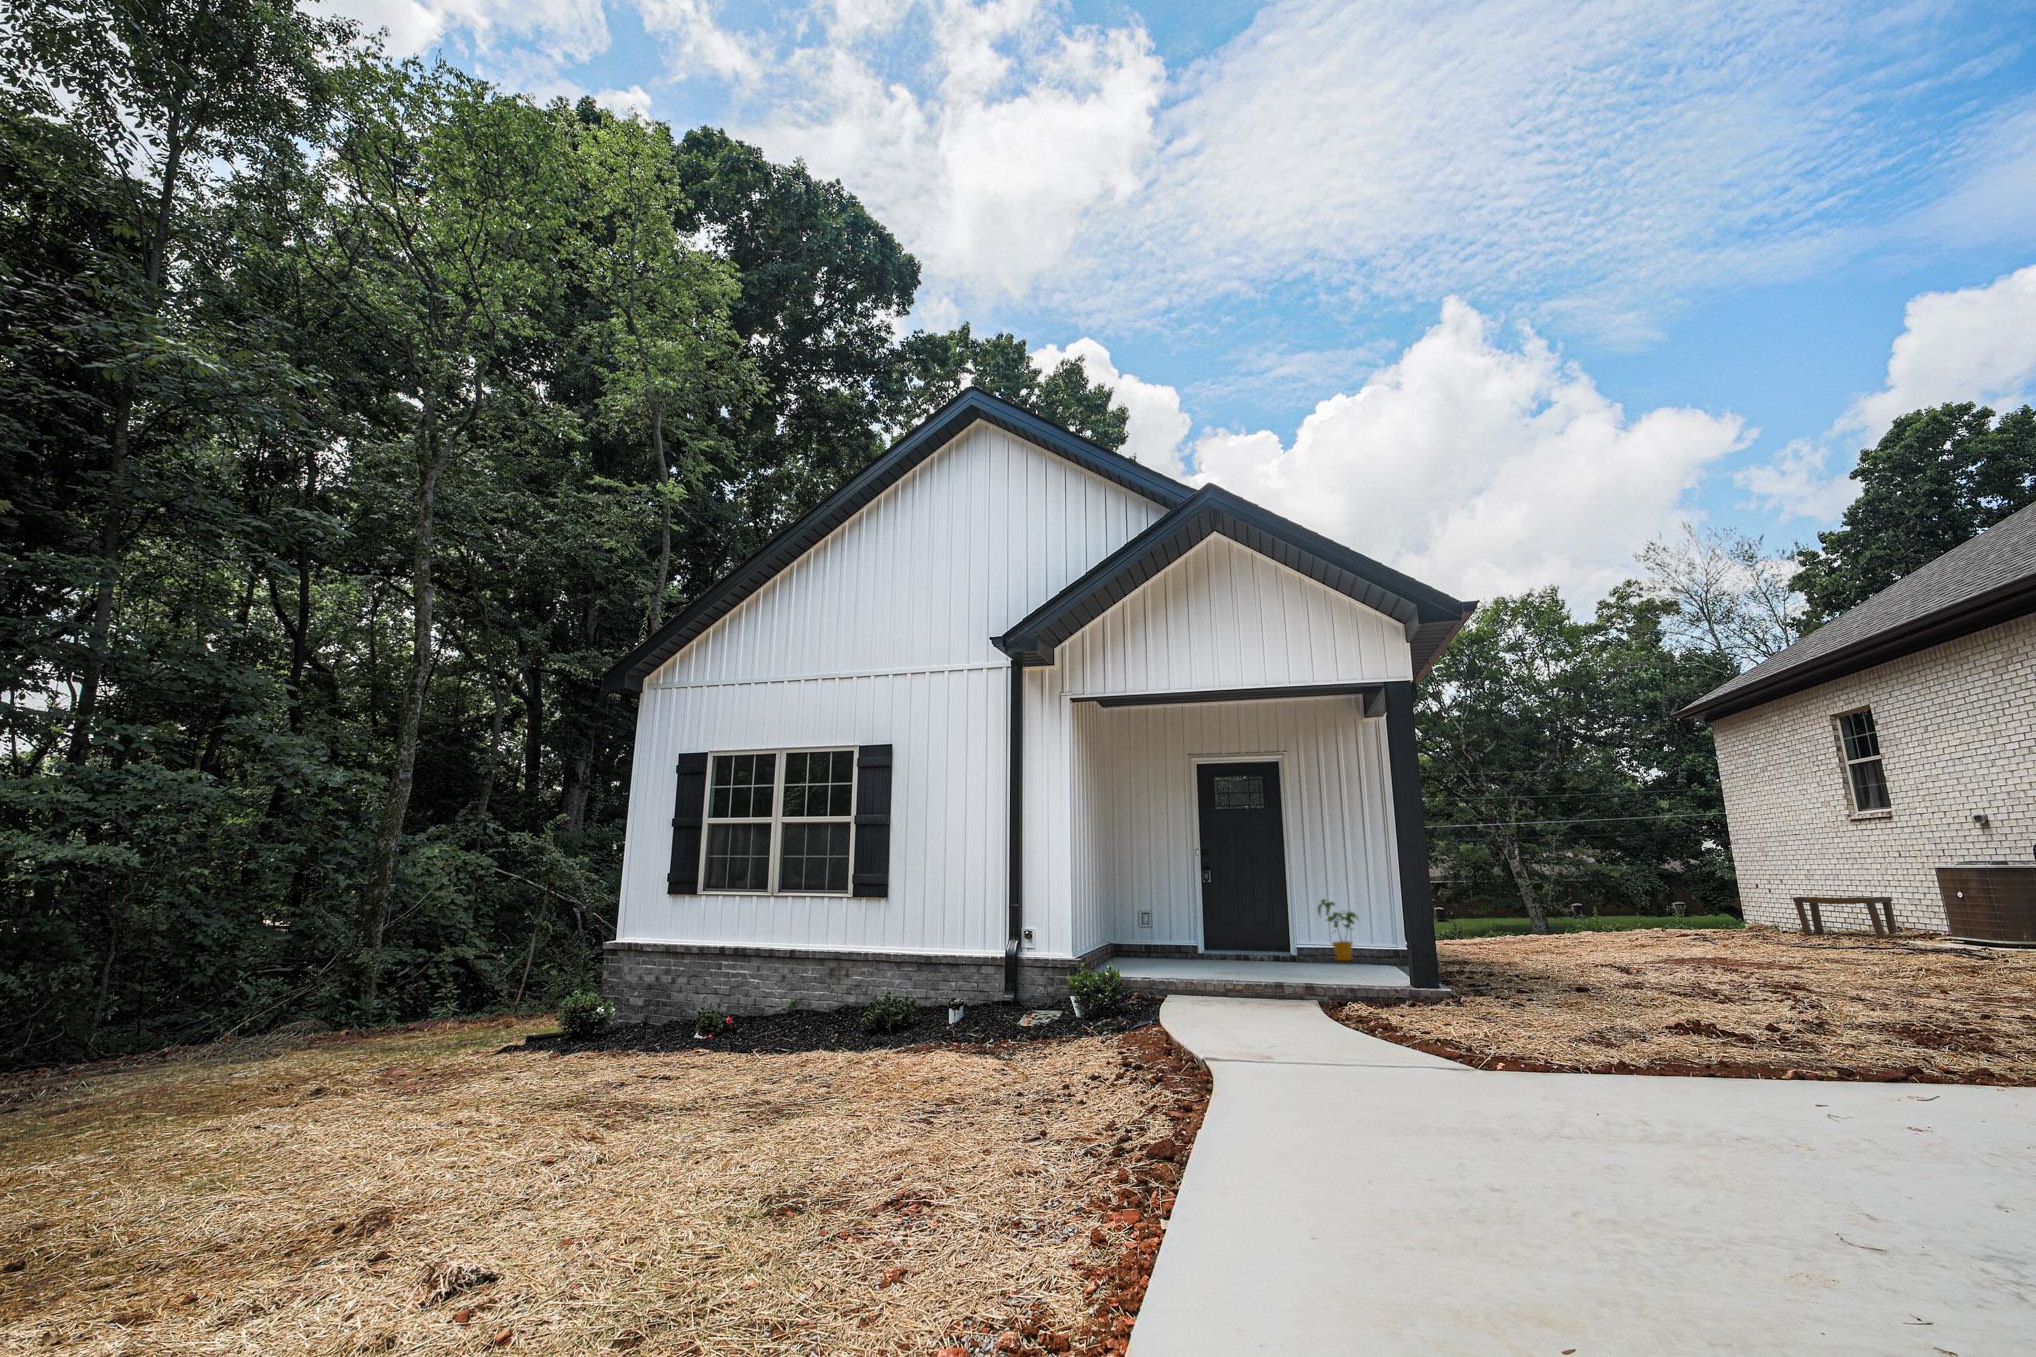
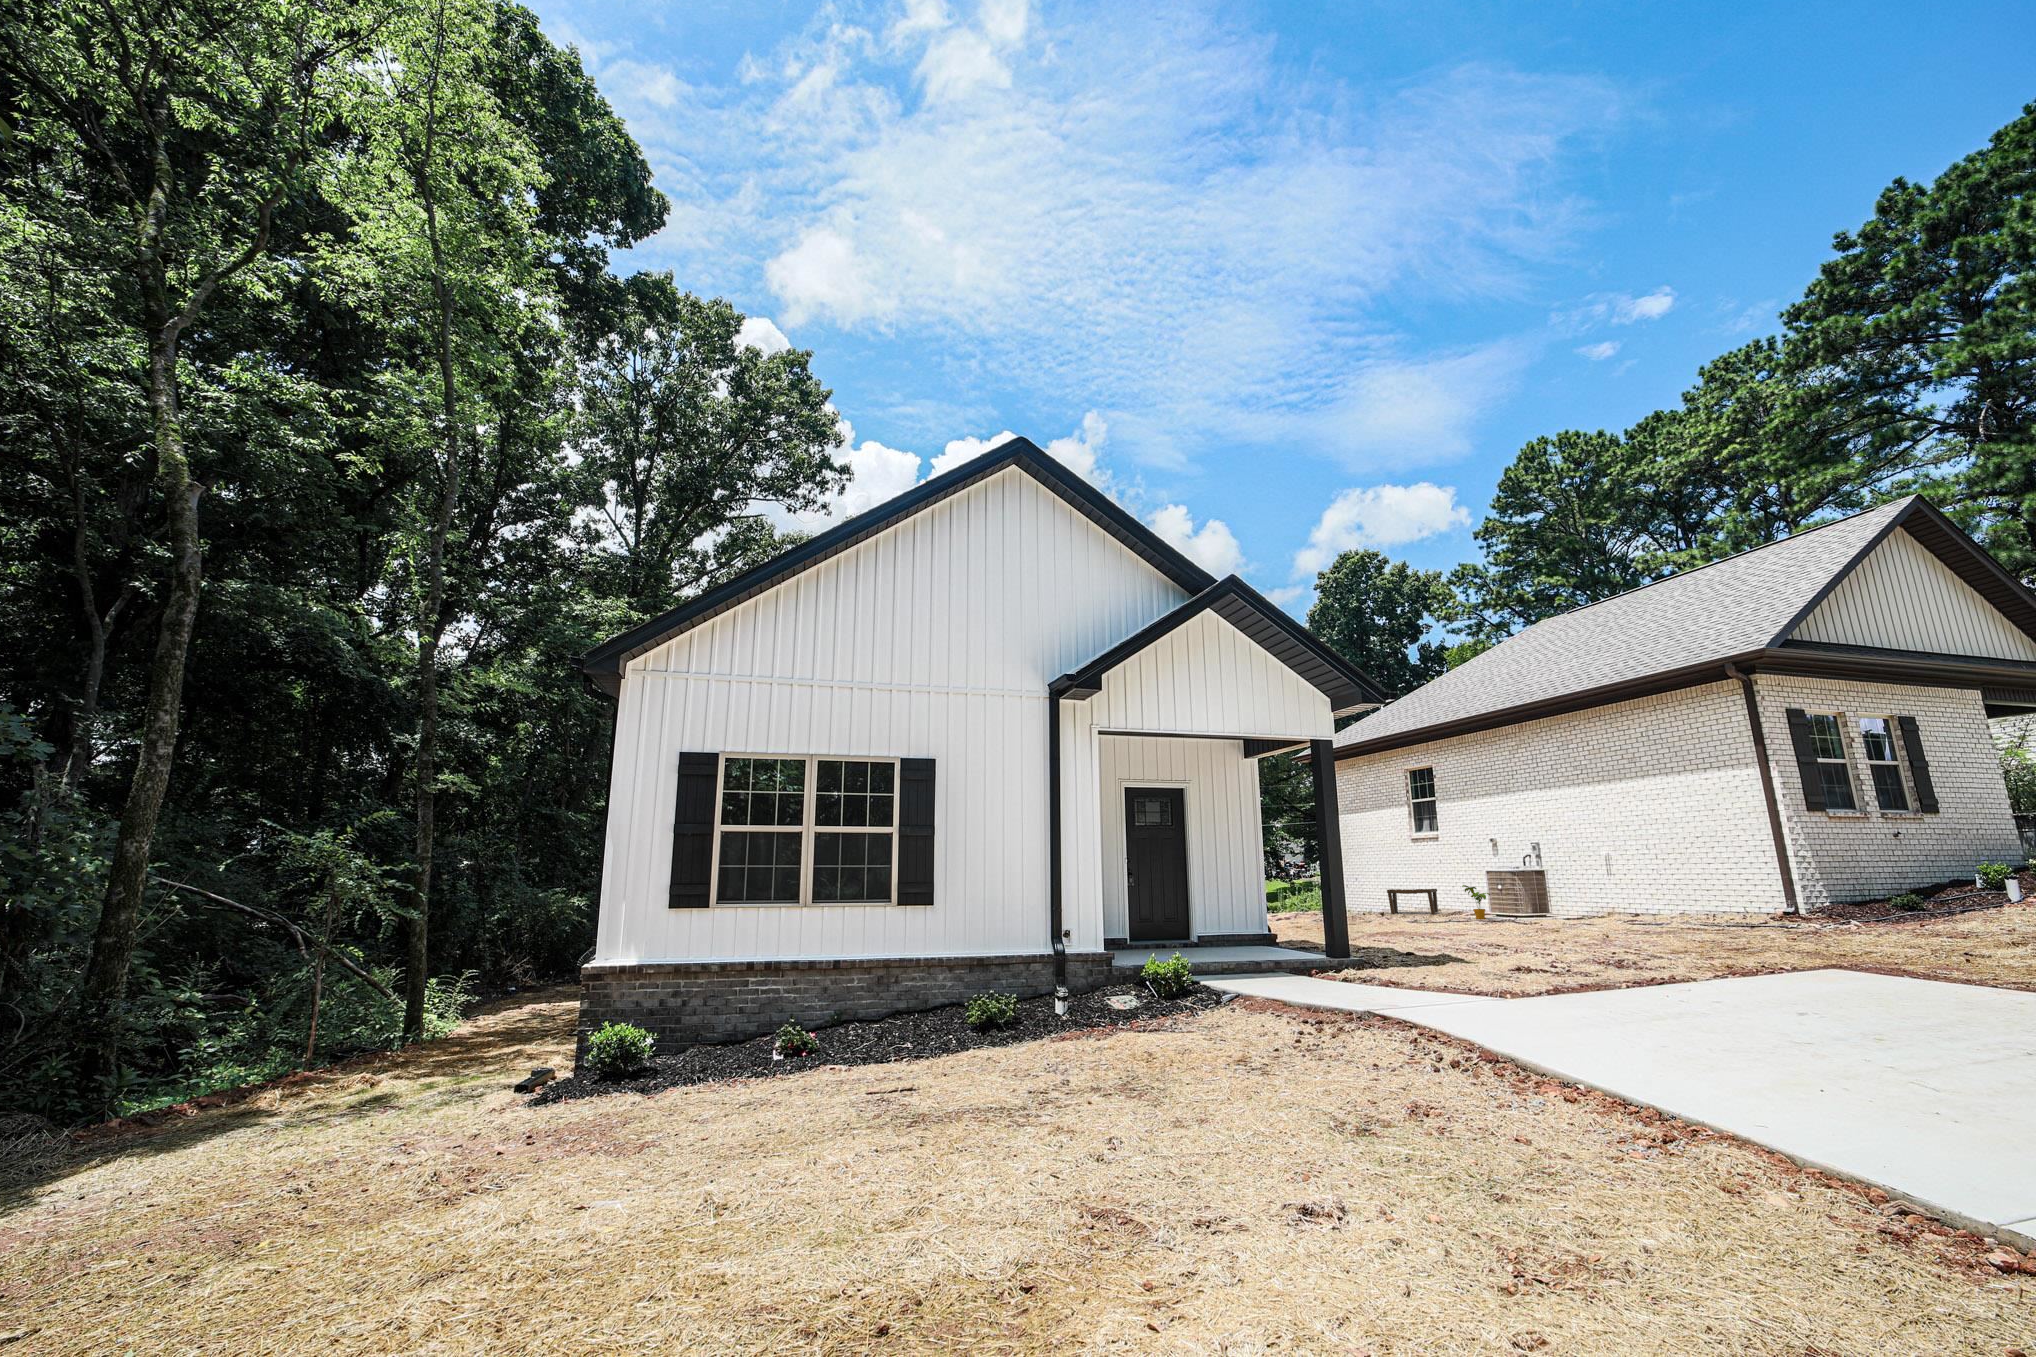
house plant: present [1318,899,1358,961] -> present [1462,885,1490,919]

